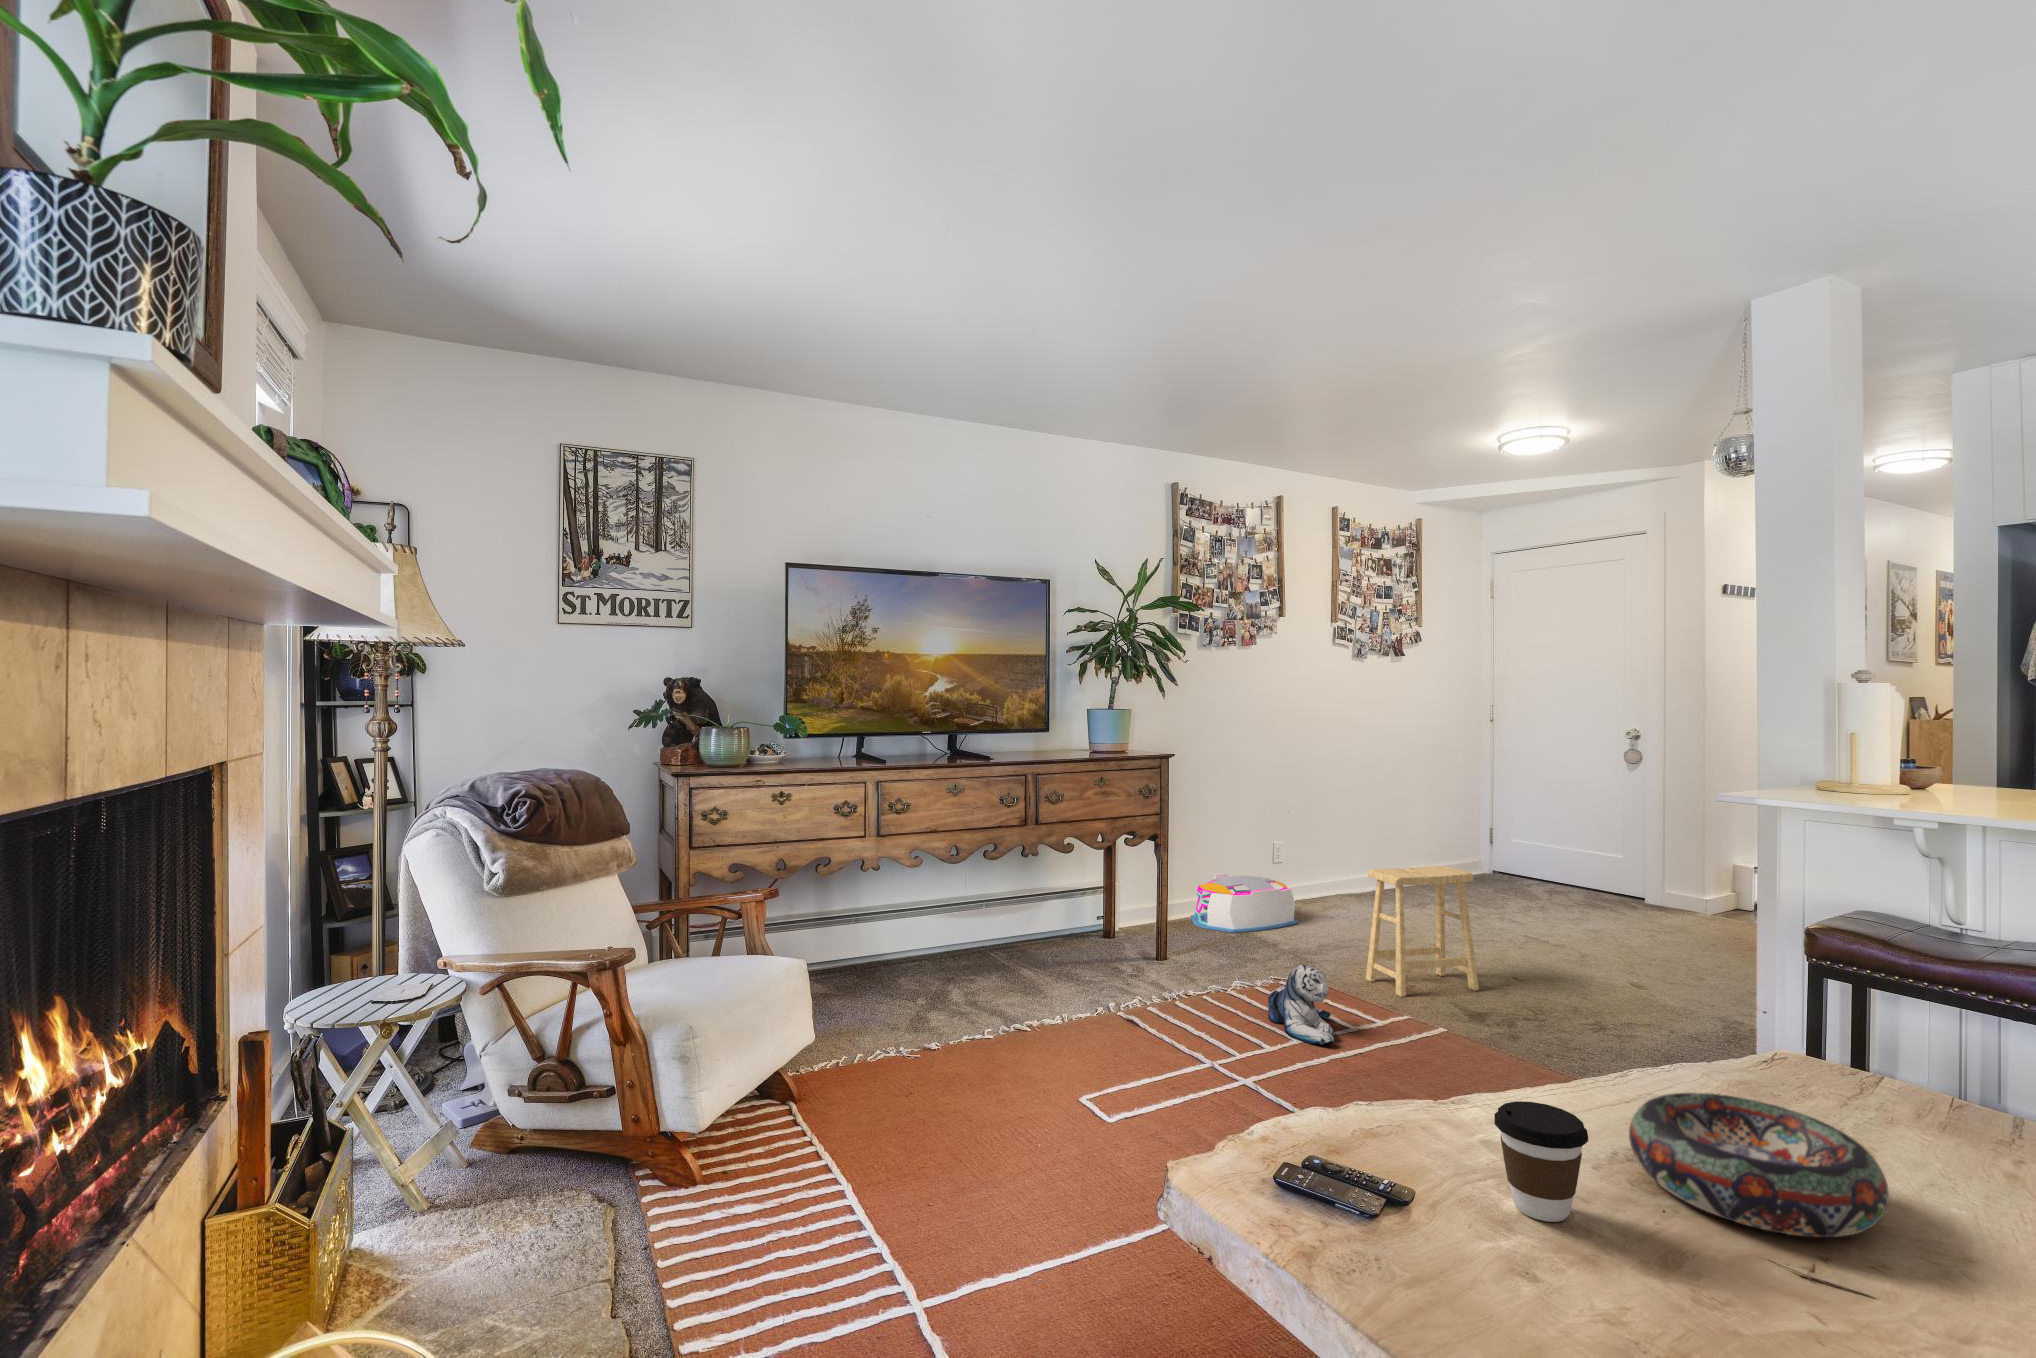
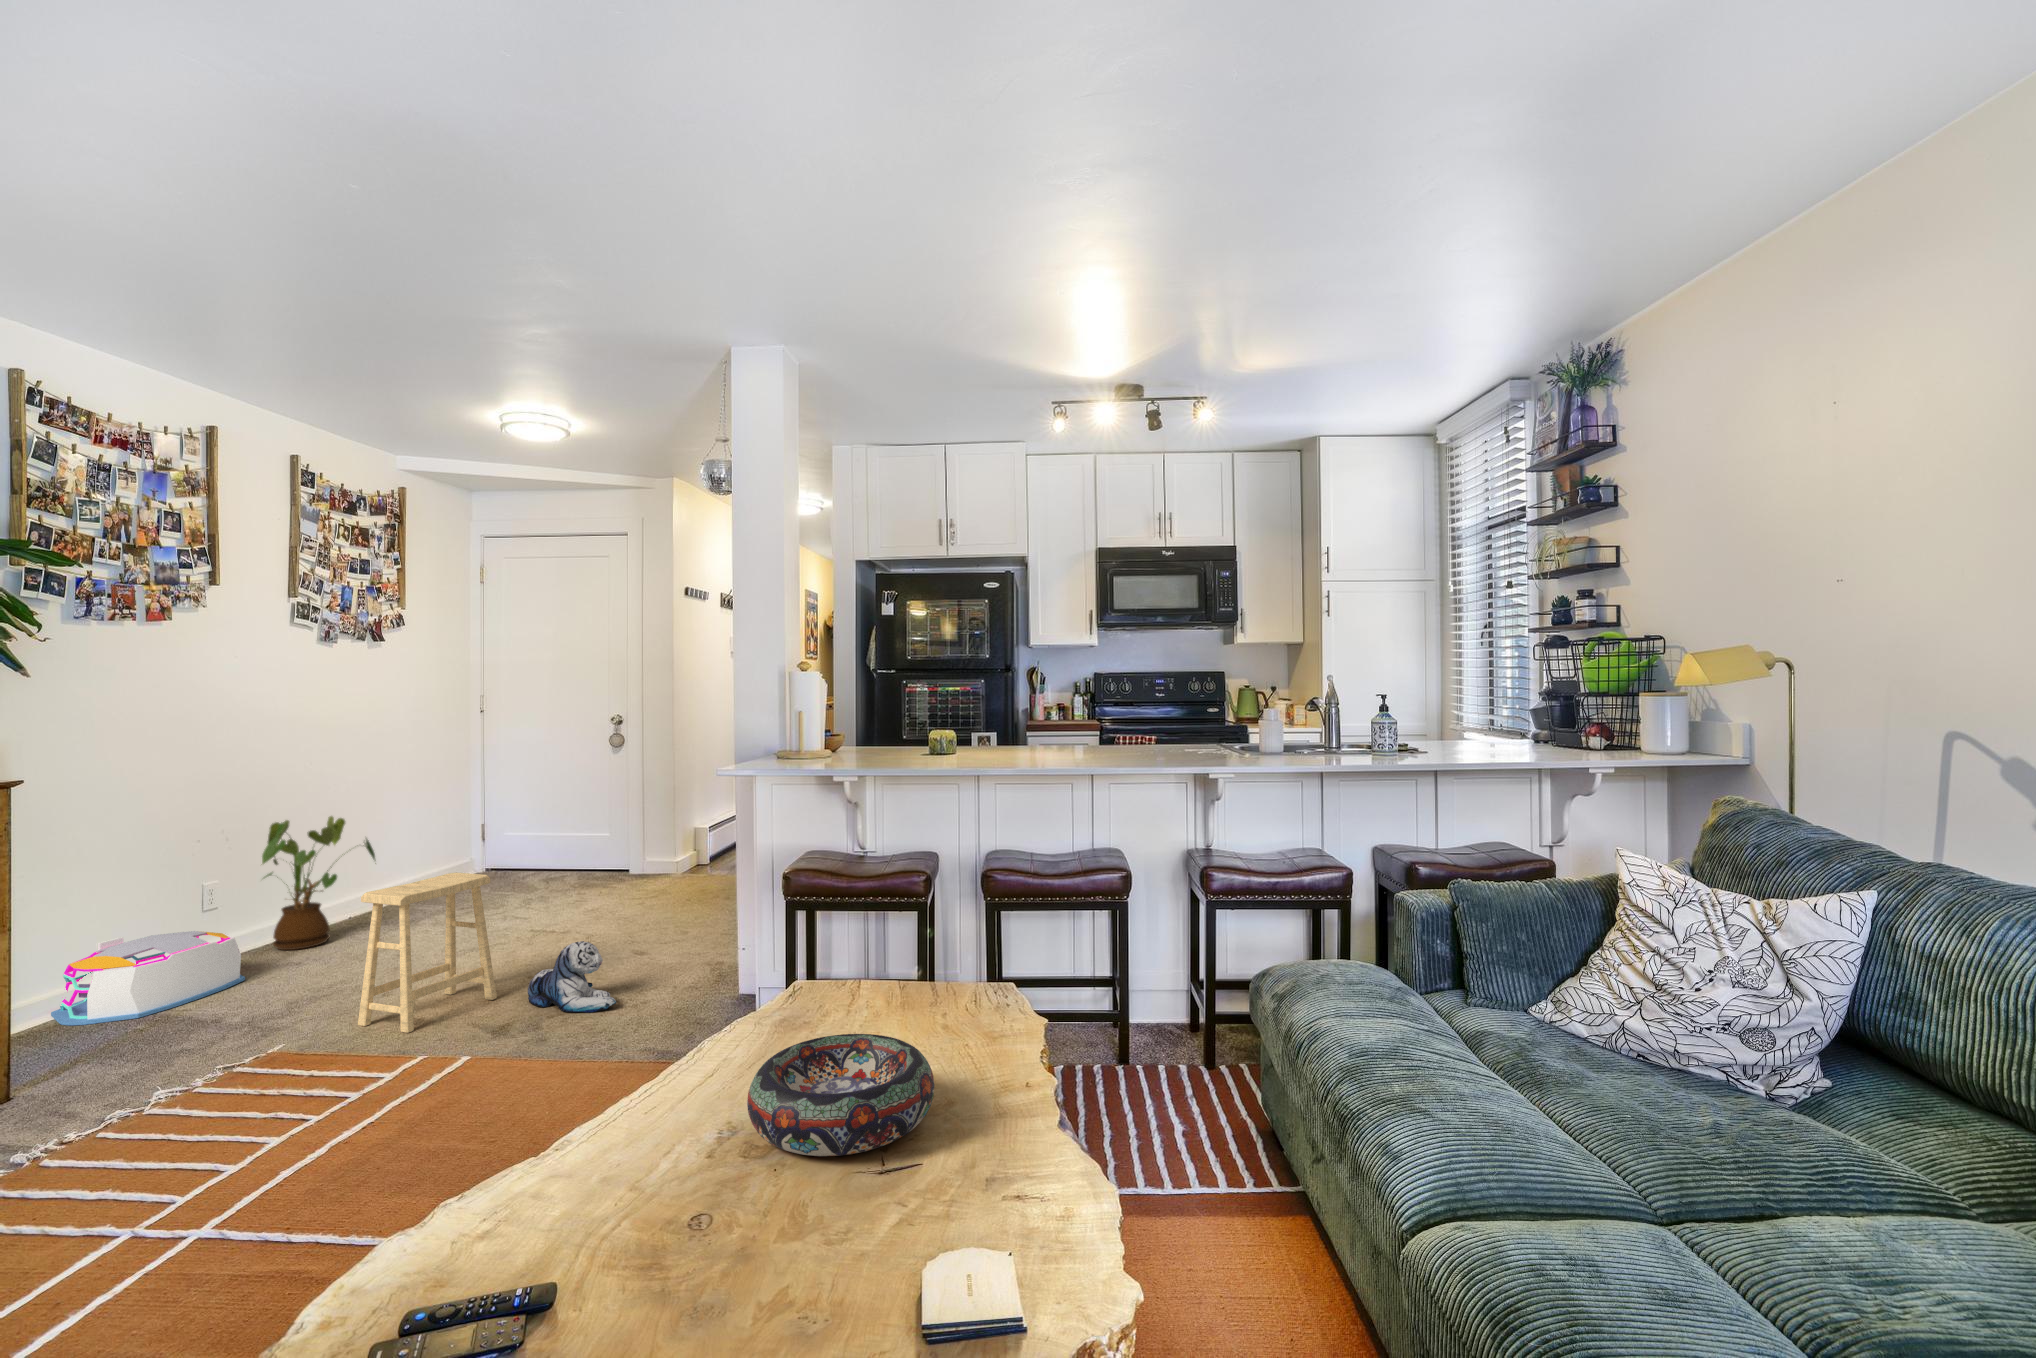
house plant: none [1309,803,1391,910] -> present [262,816,376,950]
plush toy: present [1268,965,1334,1045] -> present [528,941,616,1012]
coffee cup: present [1494,1101,1588,1222] -> none [646,1115,741,1248]

